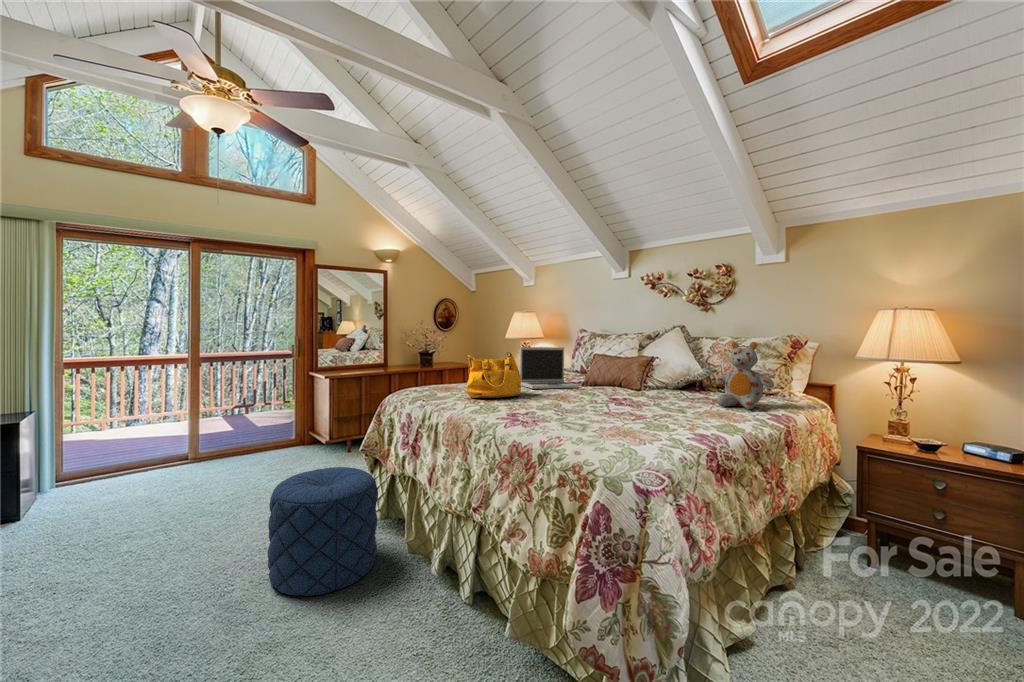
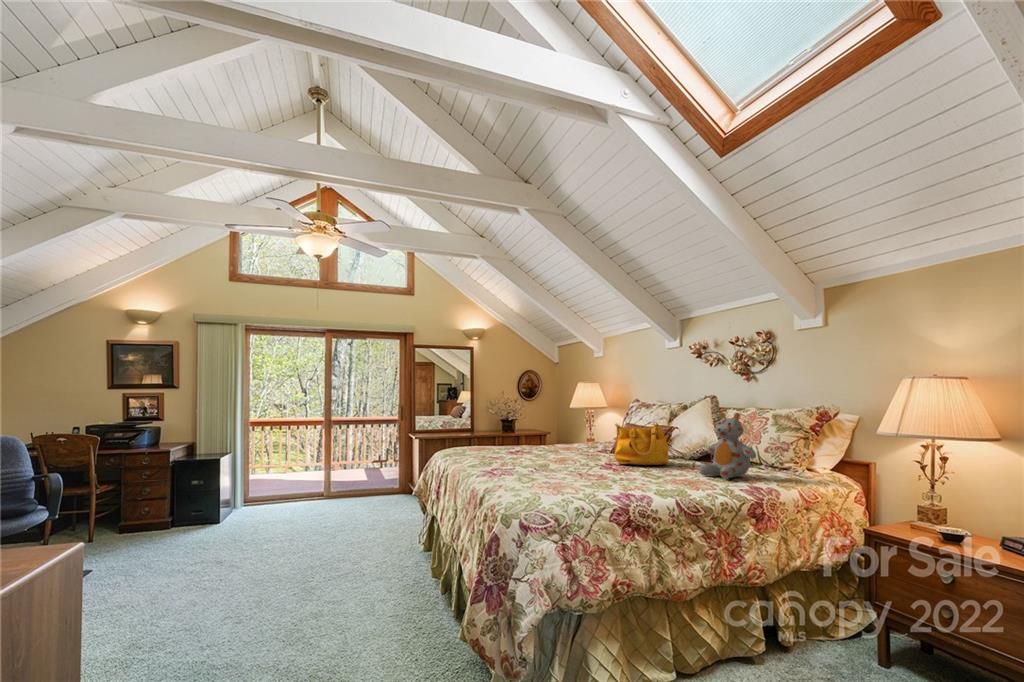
laptop: present [520,347,579,389] -> none [551,415,601,454]
handbag: present [466,352,521,398] -> present [615,422,669,465]
pouf: present [268,467,378,596] -> none [320,507,404,602]

